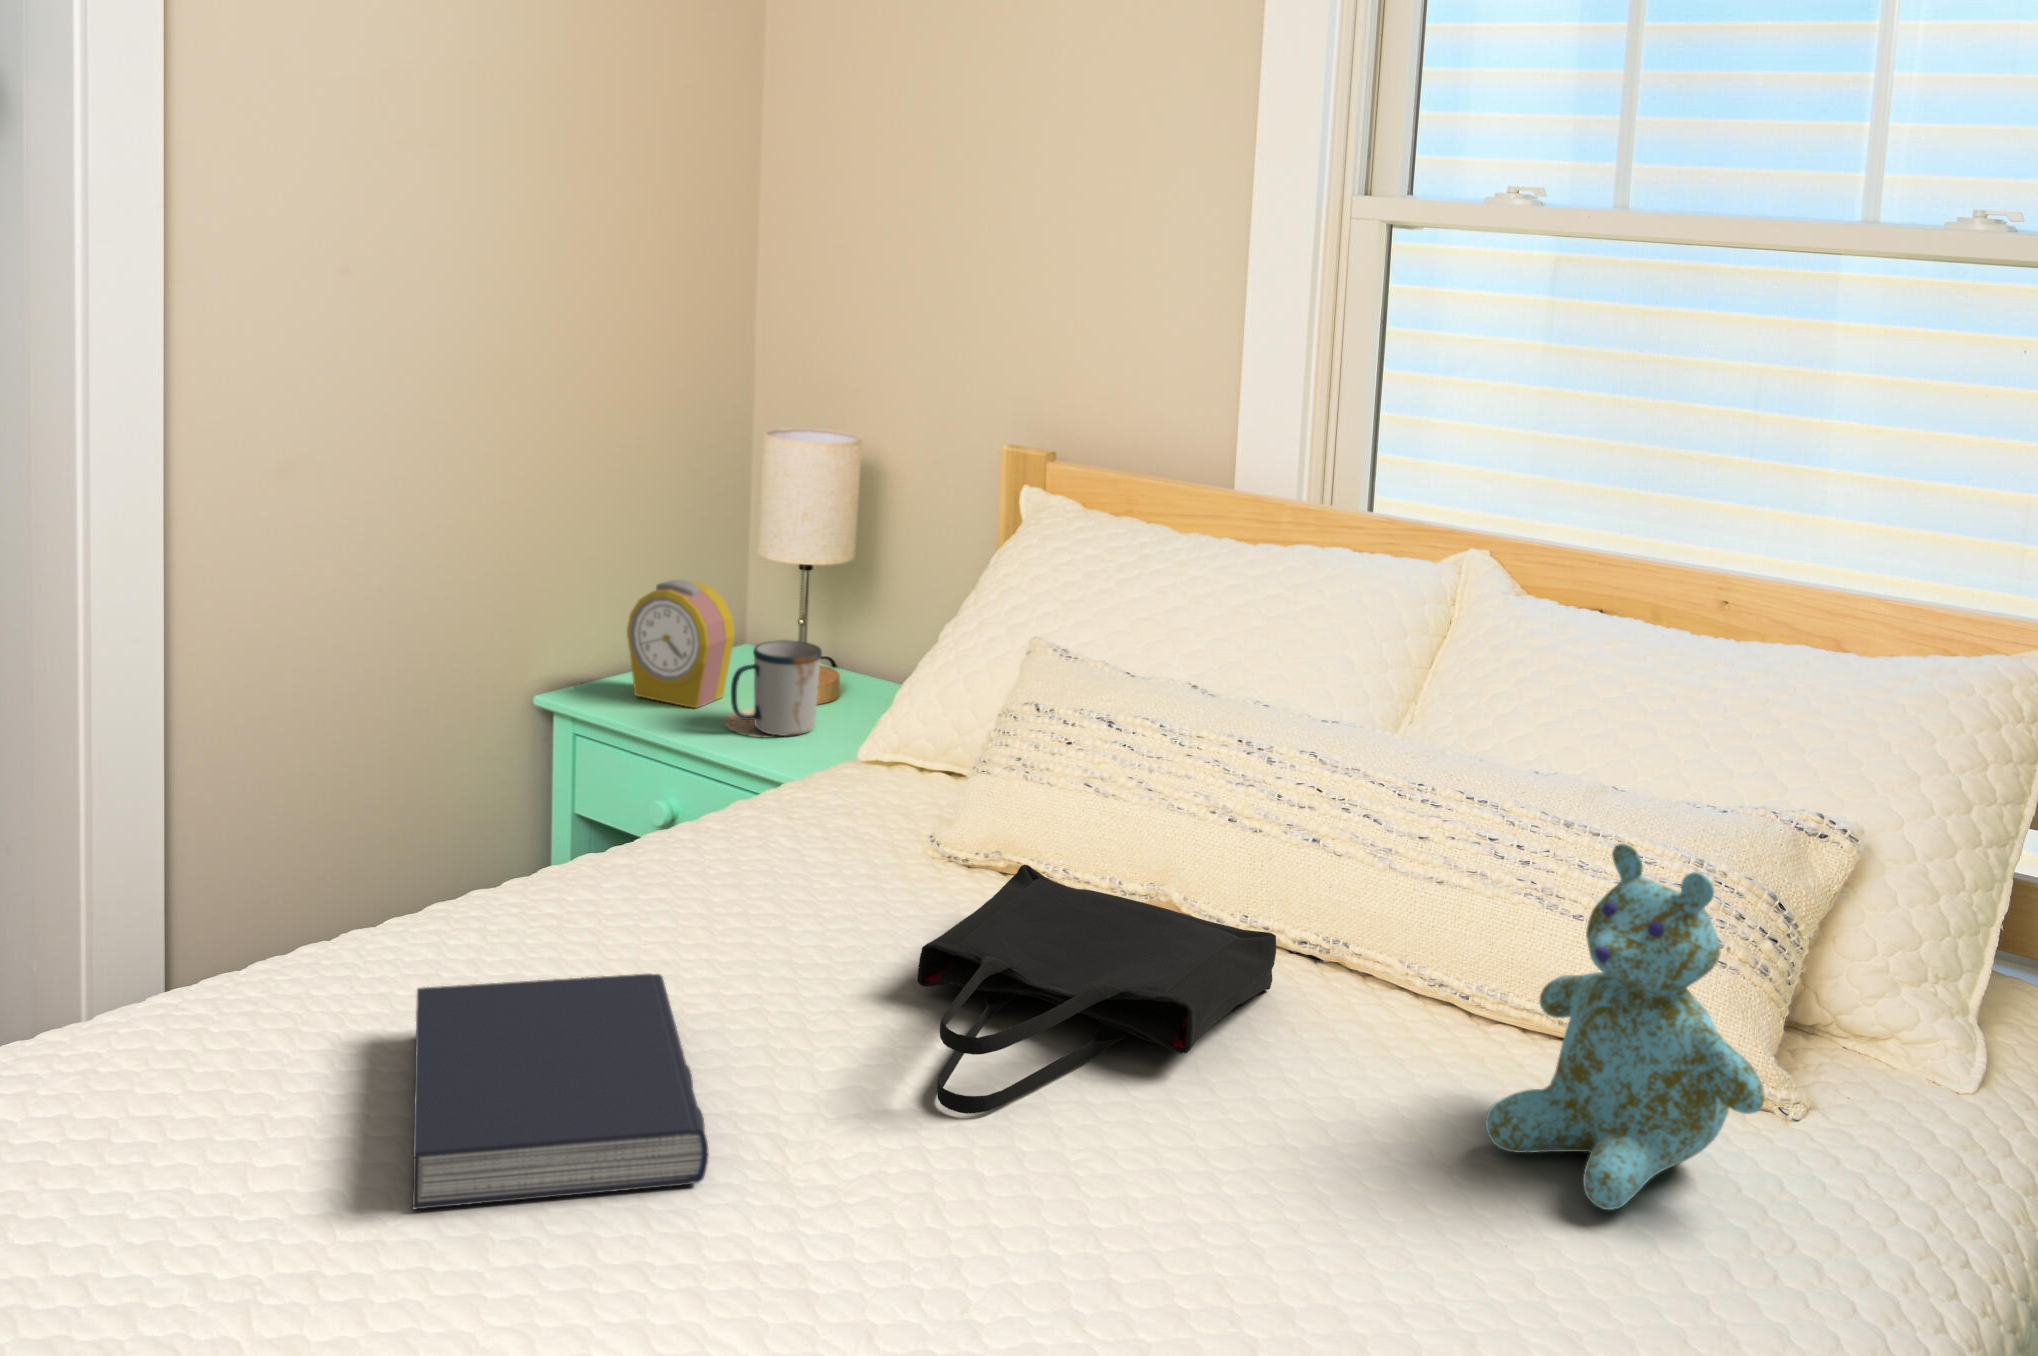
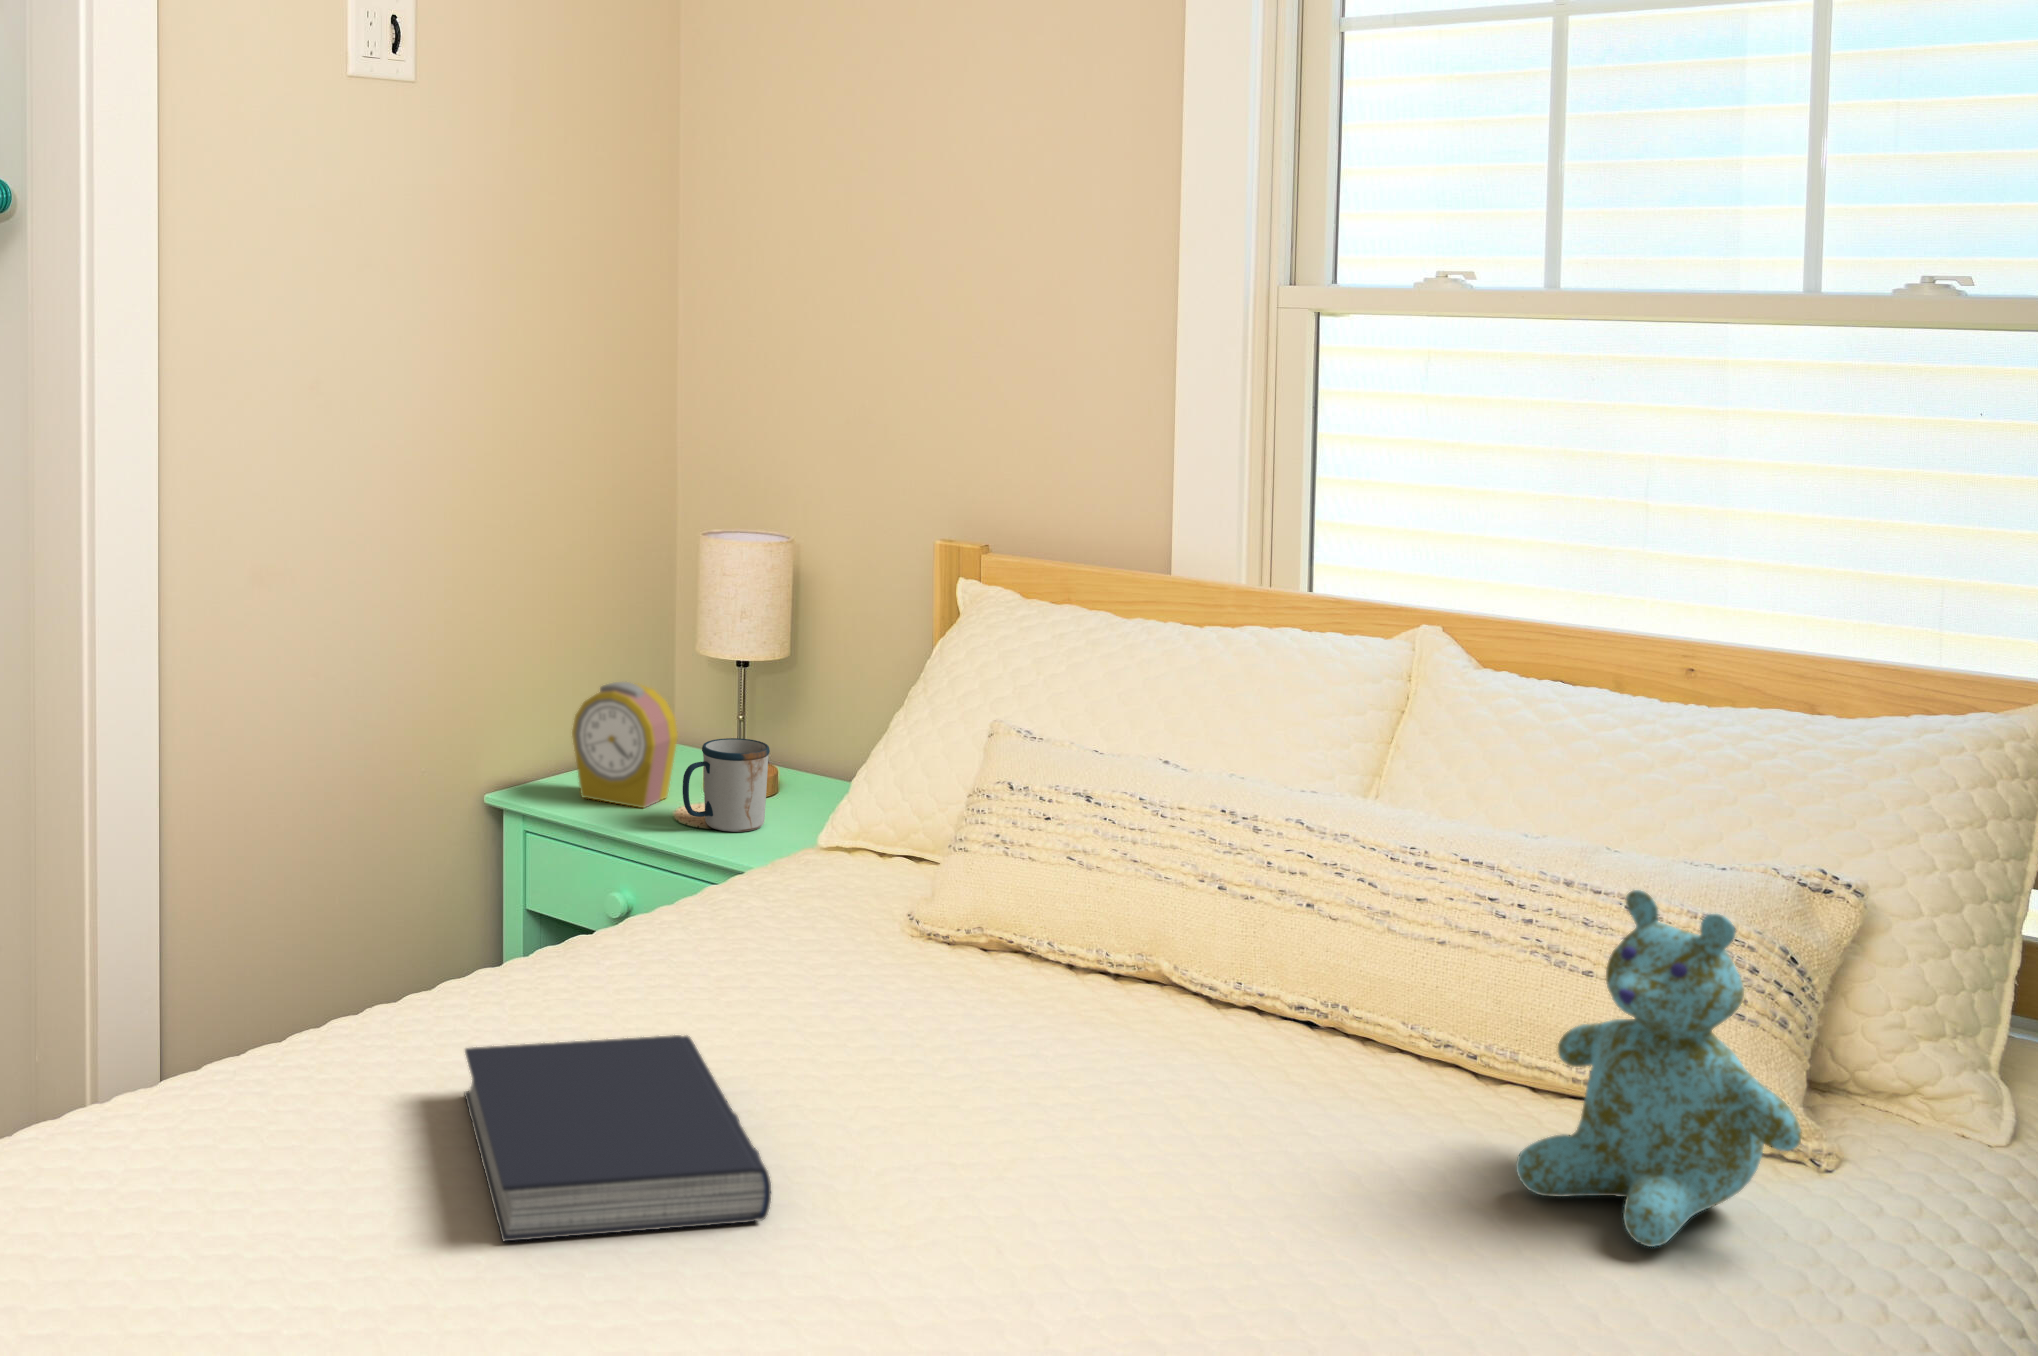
tote bag: present [917,865,1276,1114] -> none [930,936,1279,1162]

